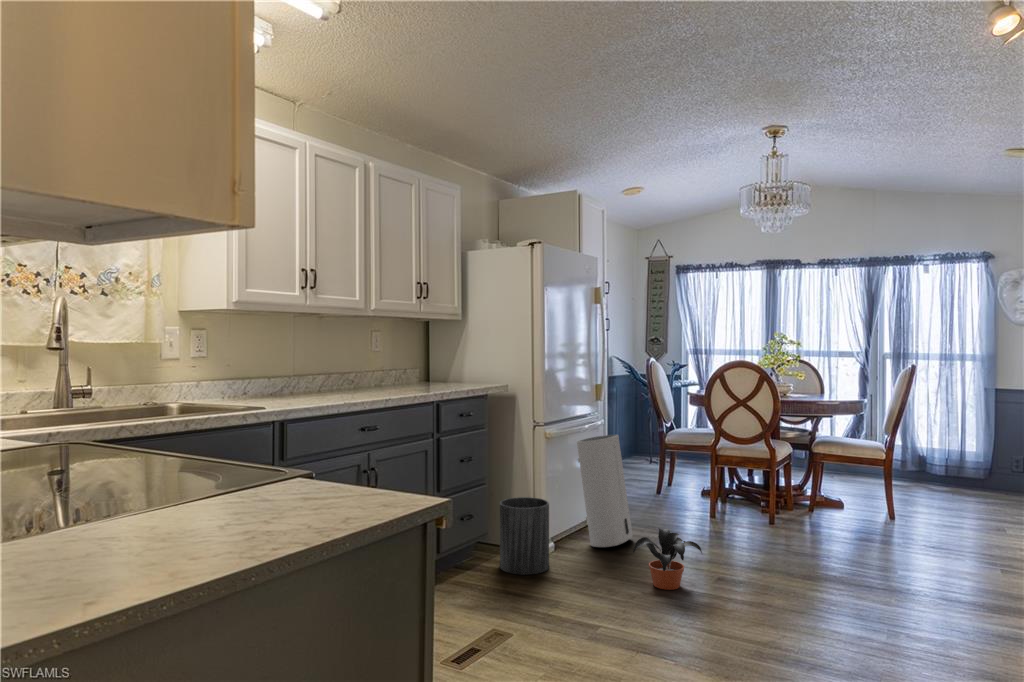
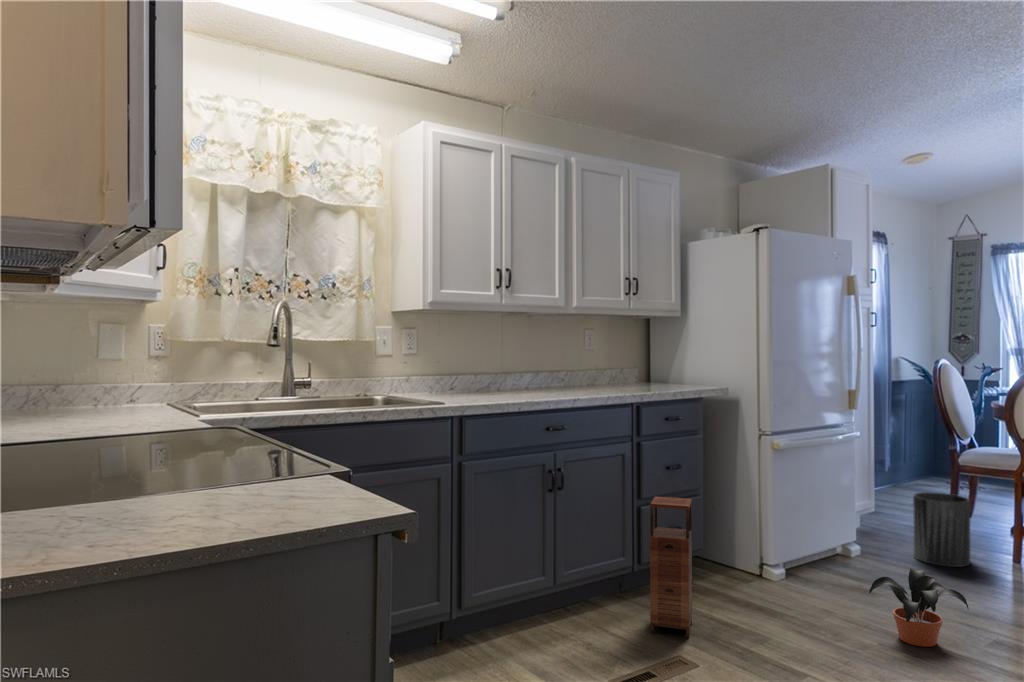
air purifier: present [577,435,633,547] -> none [815,450,891,583]
storage cabinet: none [461,487,497,614] -> present [650,496,692,637]
trash can: present [500,497,549,575] -> present [913,492,970,567]

